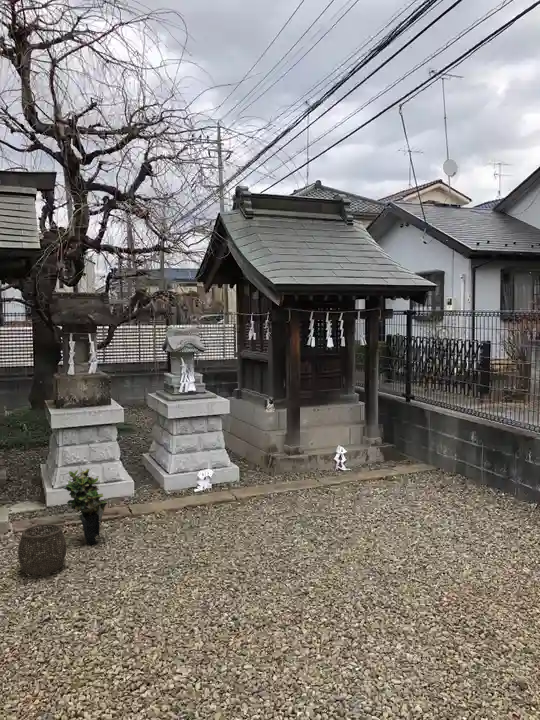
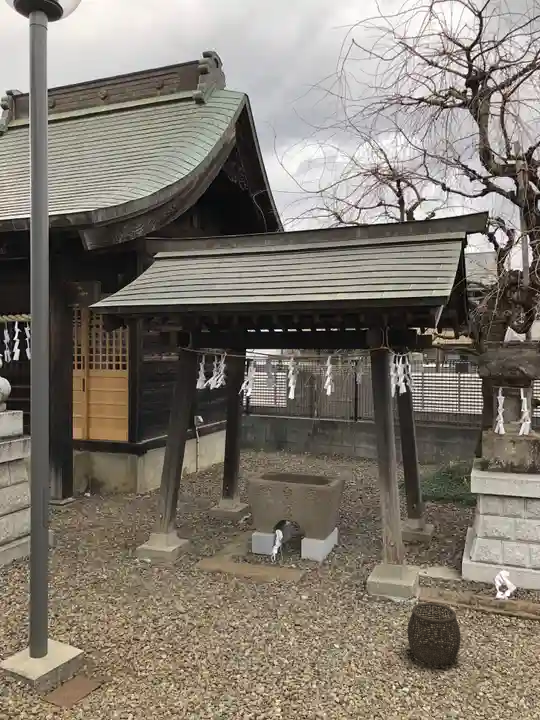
potted plant: present [64,469,107,545] -> none [468,548,521,645]

